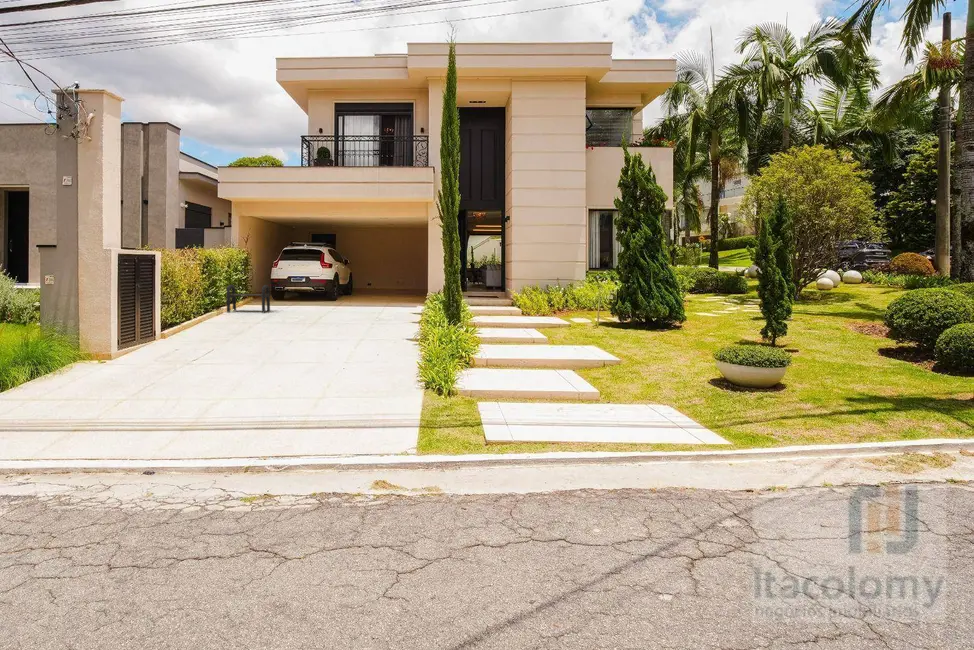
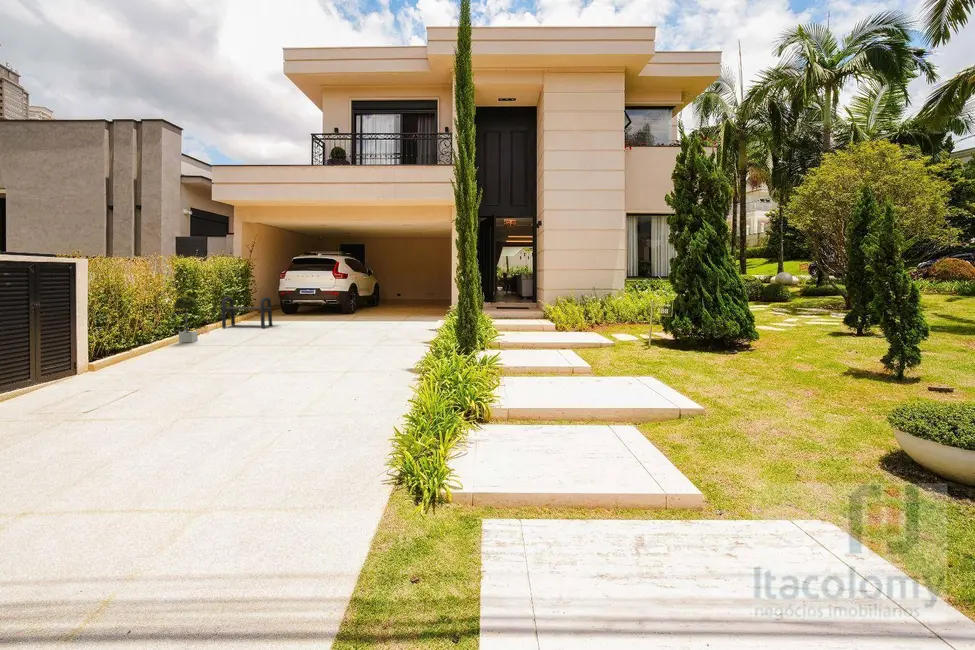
potted tree: none [198,282,216,323] -> present [175,296,198,342]

